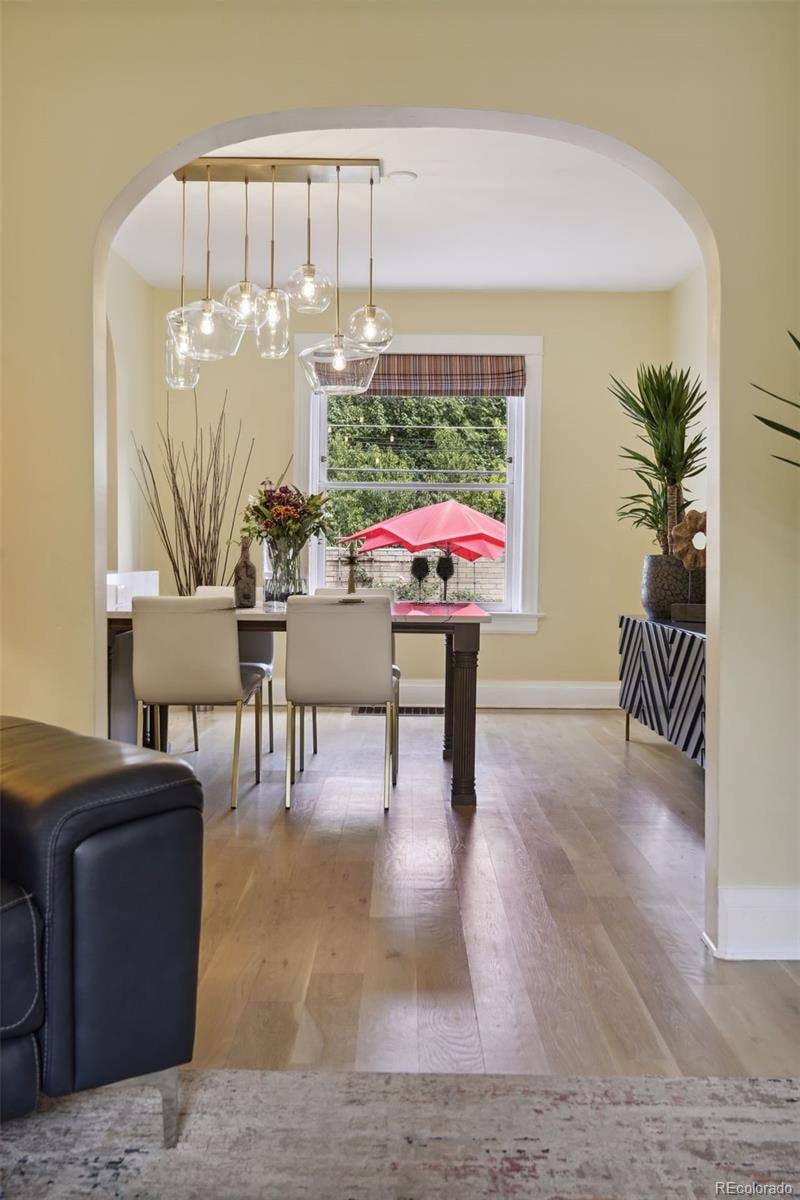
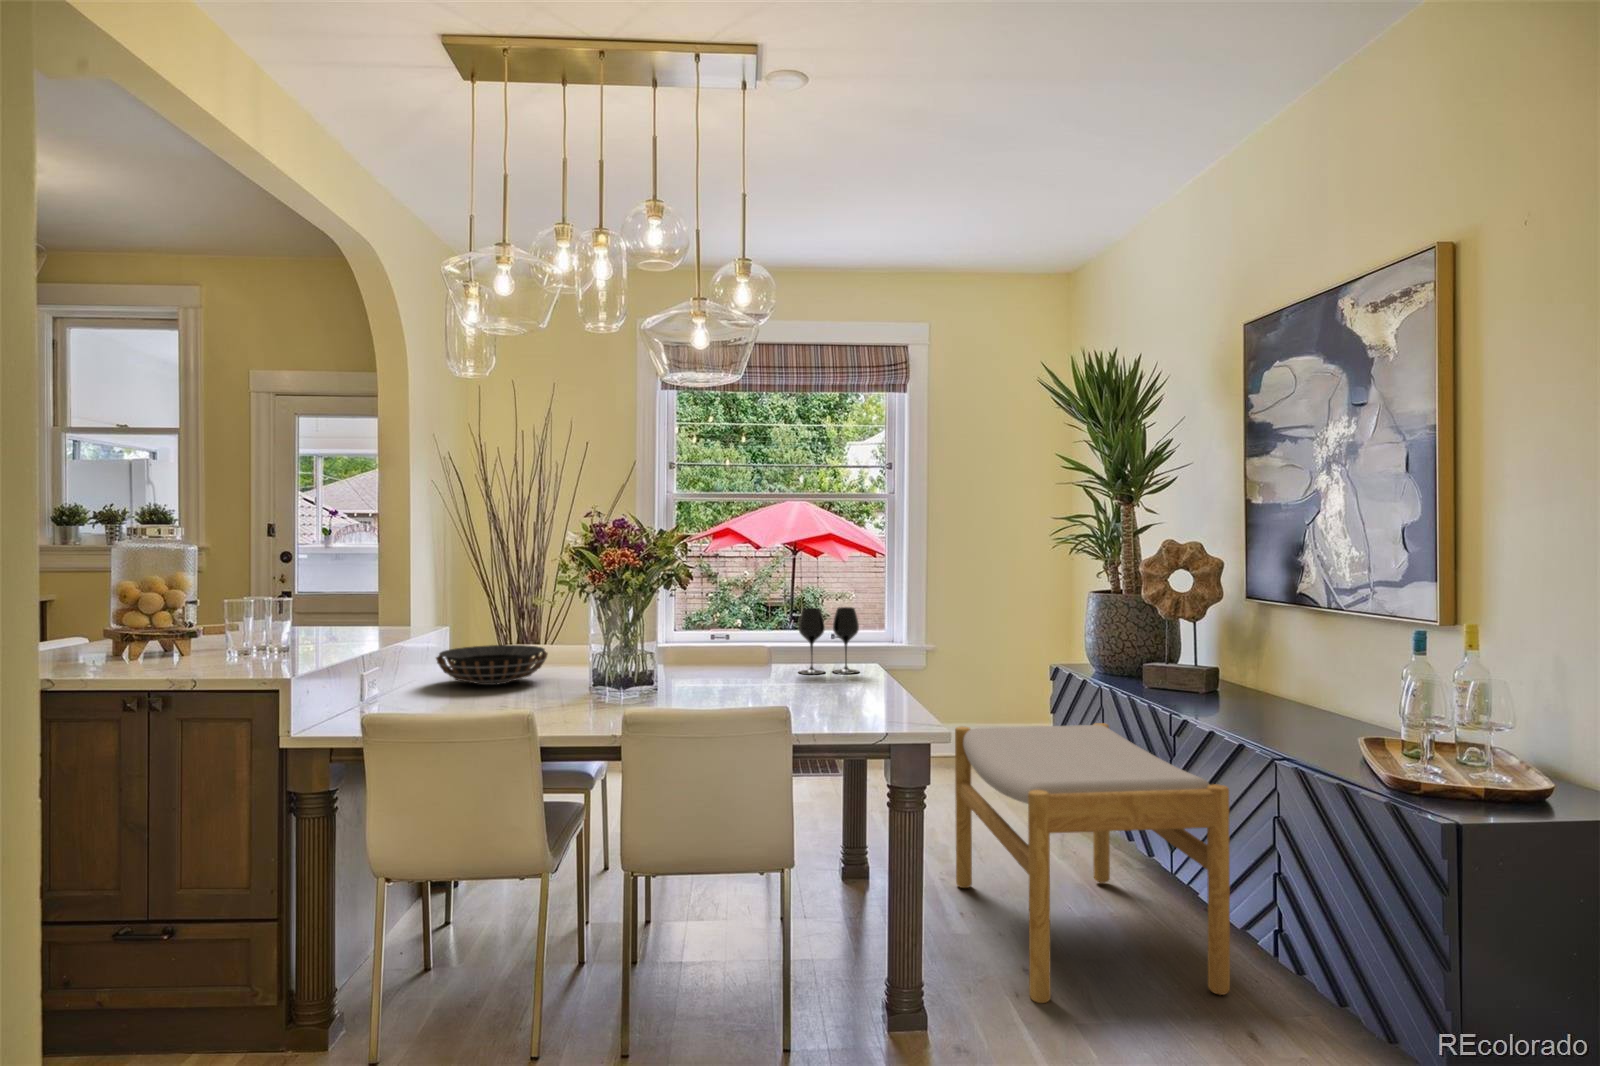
wine bottle: present [234,537,256,607] -> none [545,595,578,702]
candlestick: present [340,540,363,602] -> none [698,584,734,673]
decorative bowl: none [157,580,233,603] -> present [436,645,548,685]
footstool: none [526,646,688,803] -> present [955,723,1230,1003]

